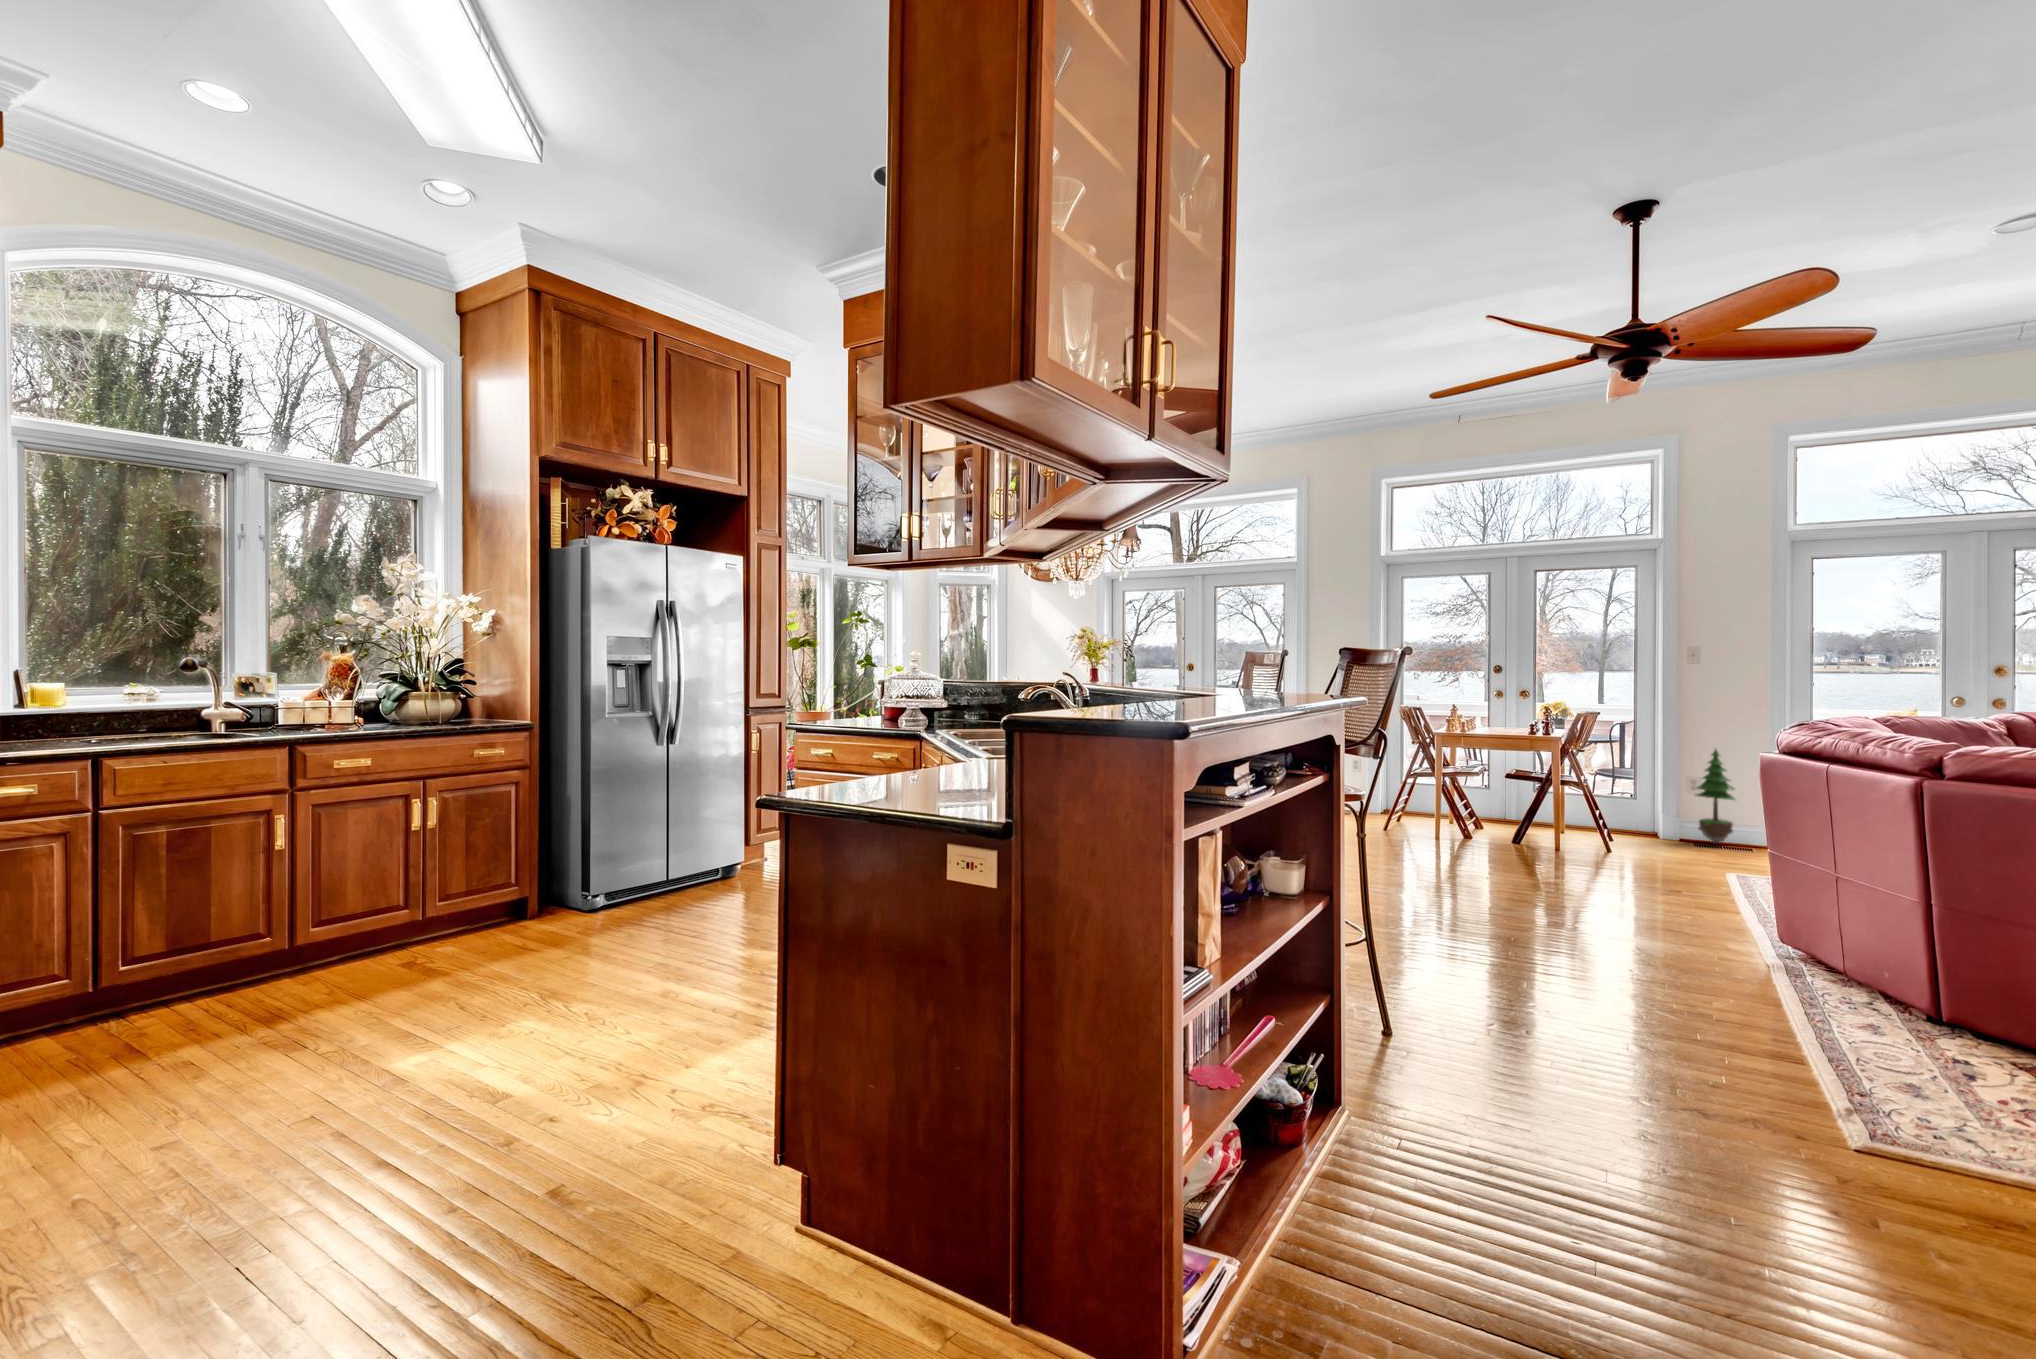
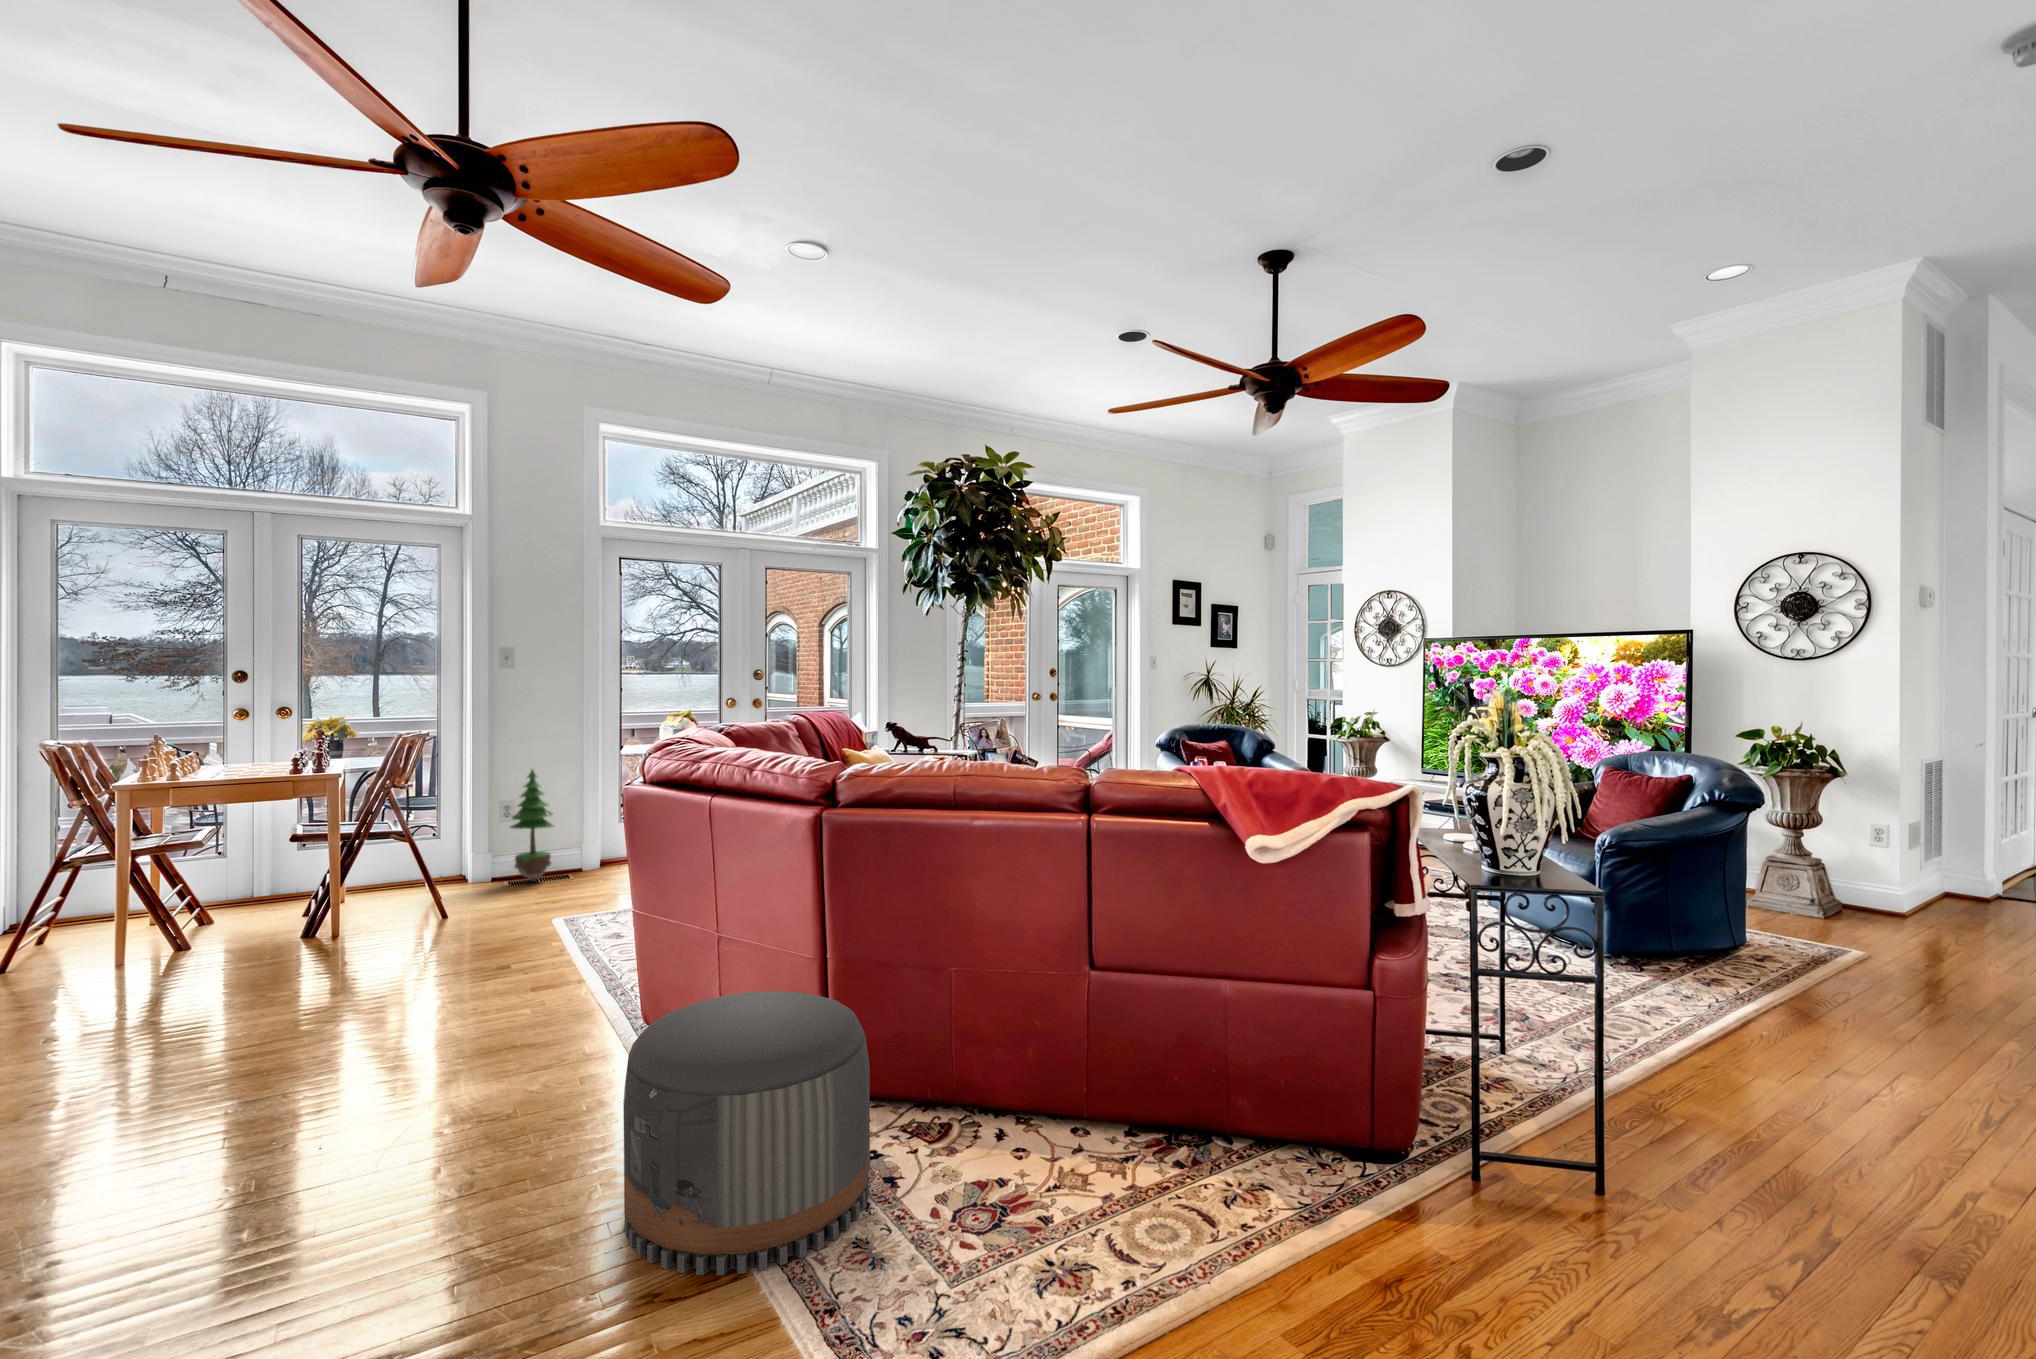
pouf: none [1718,901,1944,1084] -> present [623,991,870,1275]

